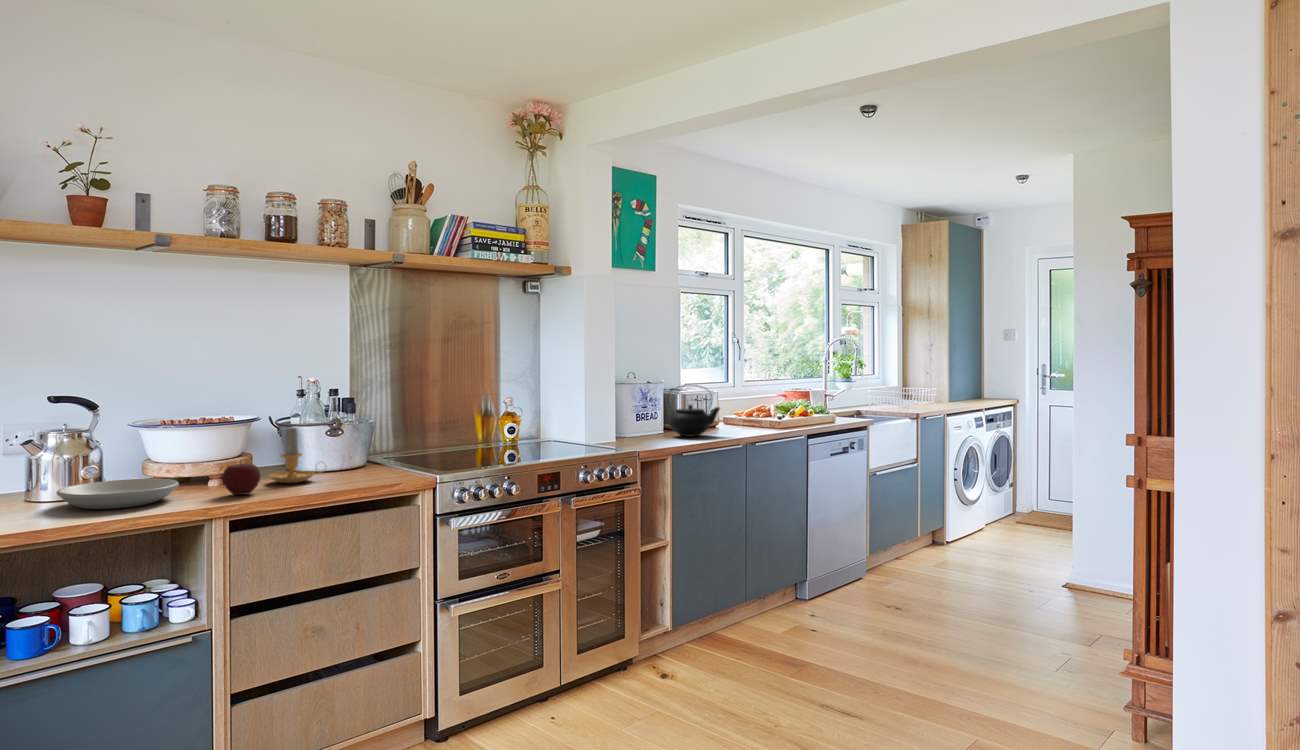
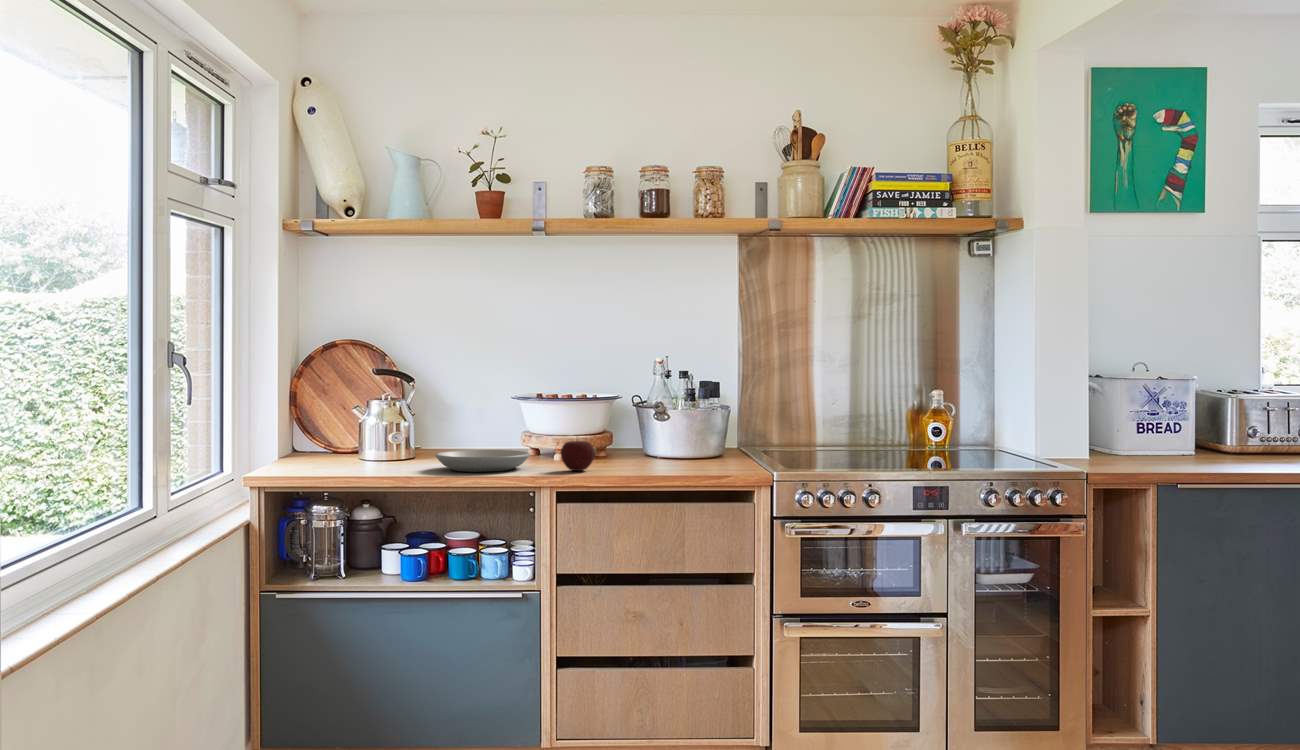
teapot: present [668,385,720,437] -> none [1174,380,1264,456]
candle: present [268,428,326,483] -> none [615,406,670,466]

